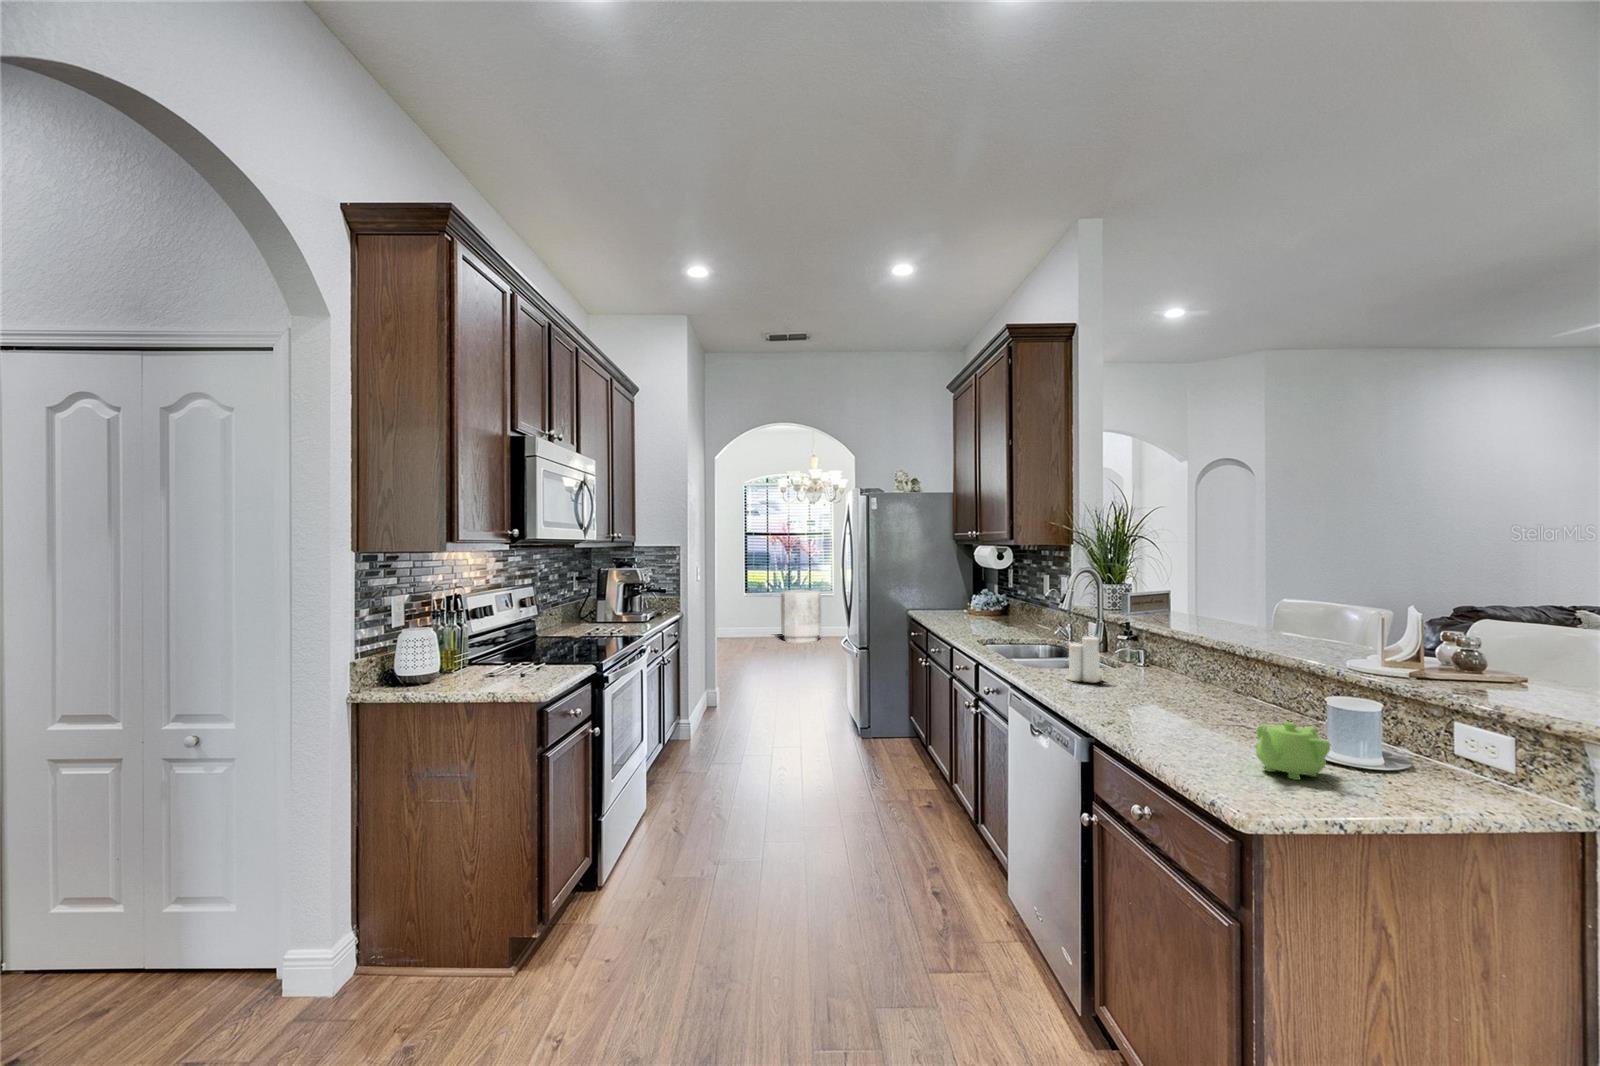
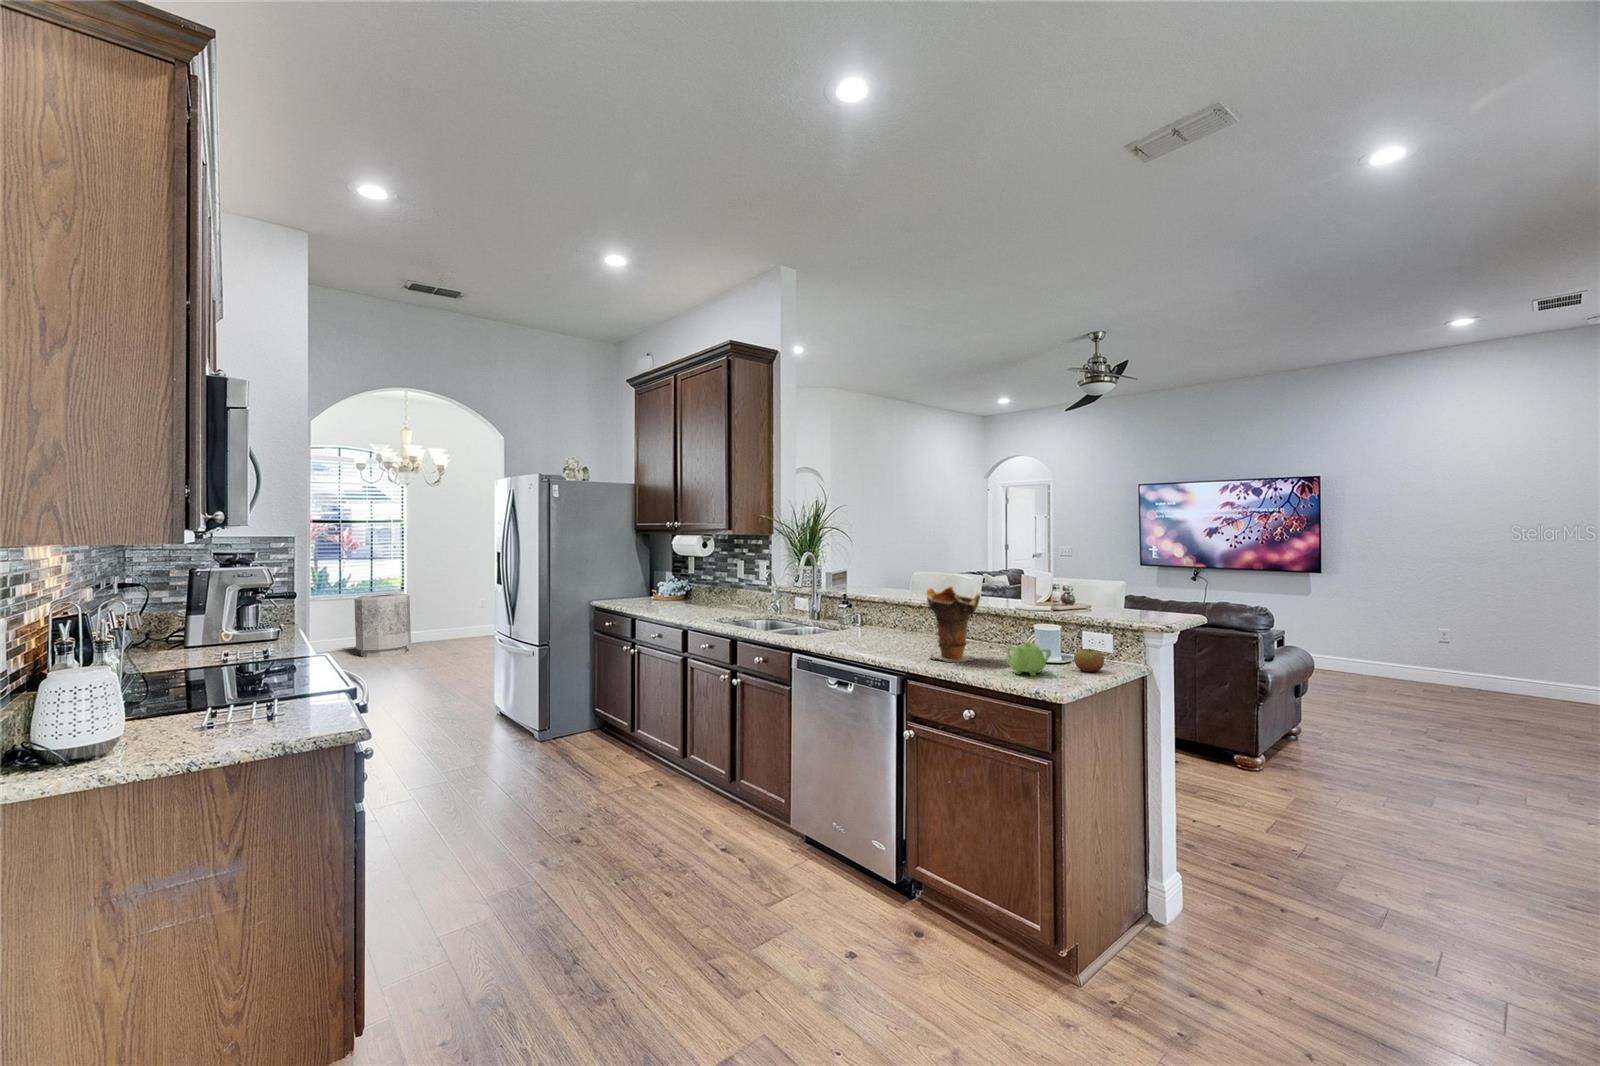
decorative vase: none [1161,622,1245,736] -> present [927,586,980,662]
candle: present [1067,636,1103,683] -> none [825,602,850,642]
apple: none [1395,752,1462,796] -> present [1074,649,1104,672]

